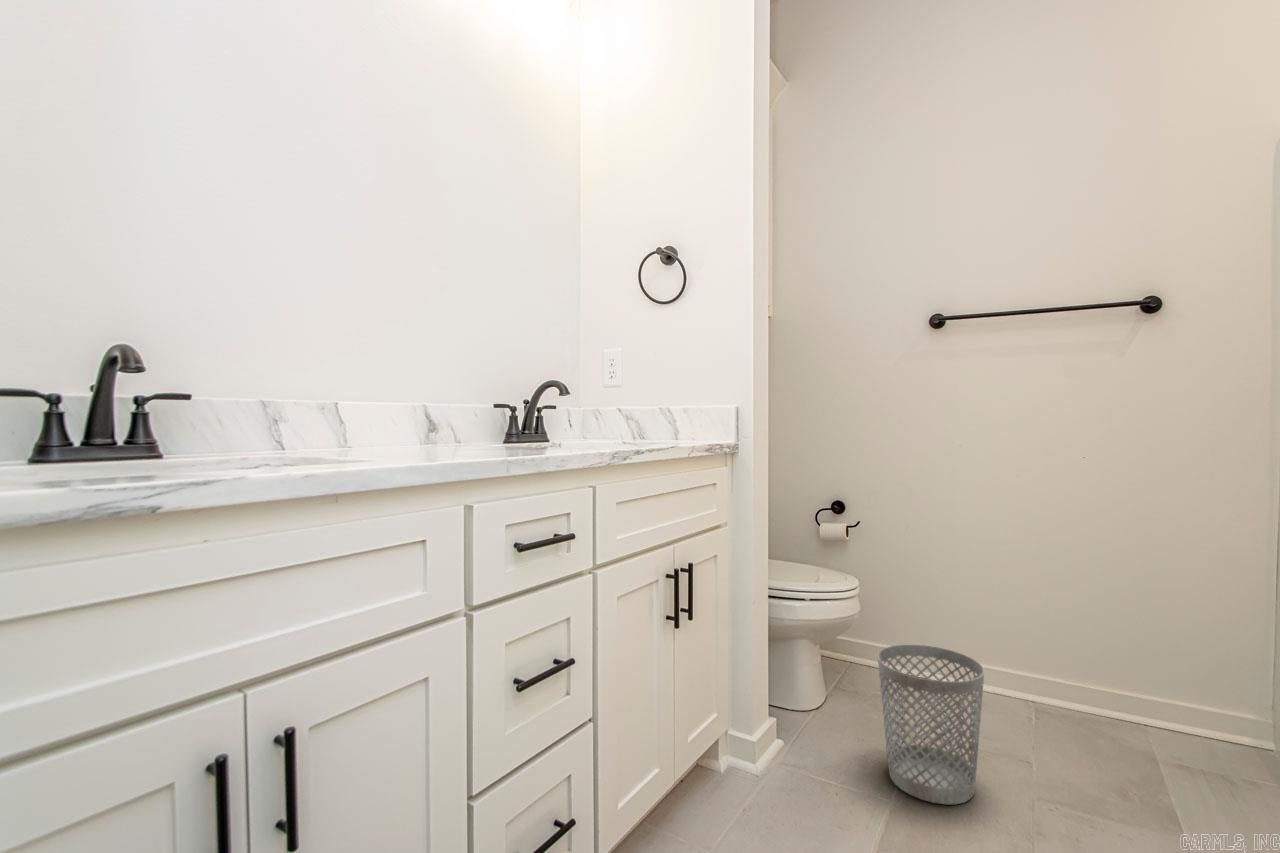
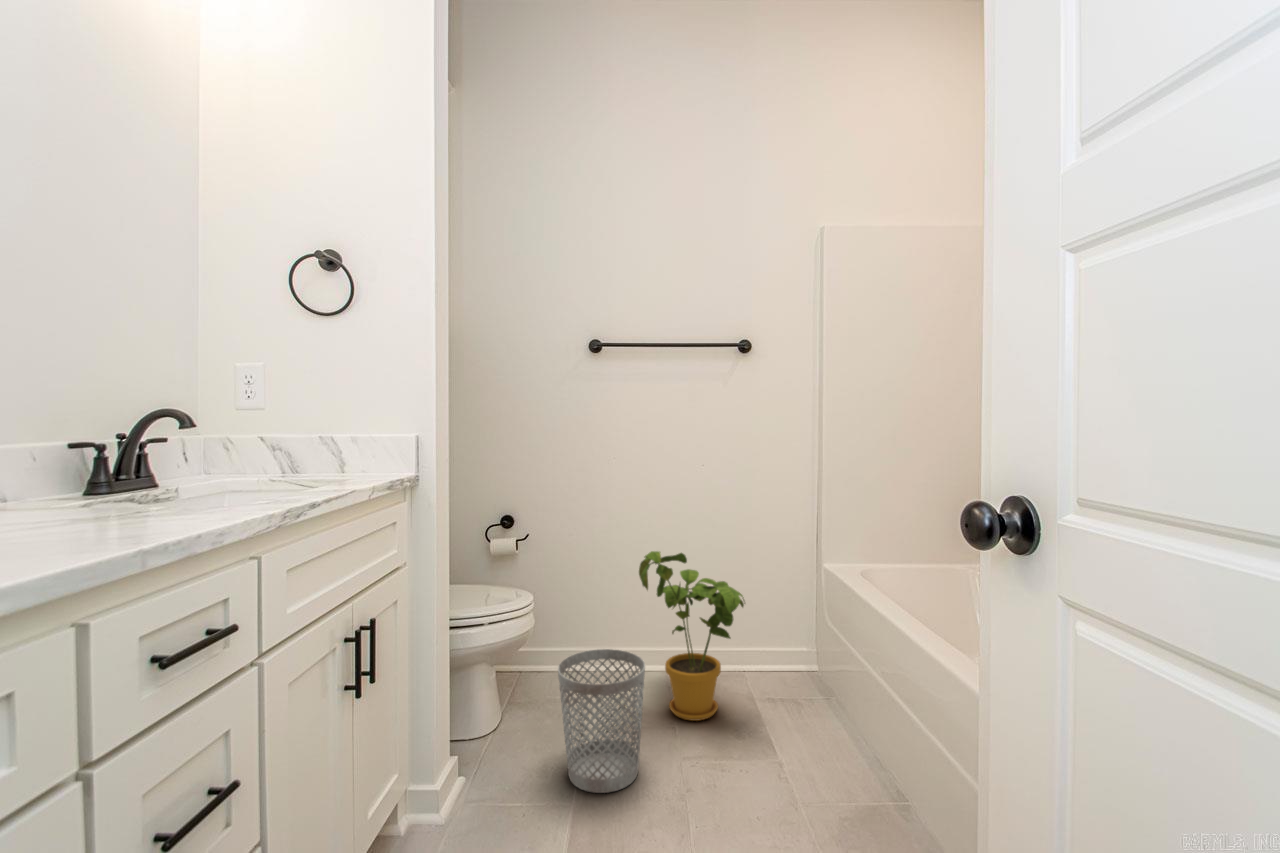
house plant: none [986,546,1143,763] -> present [639,551,745,721]

